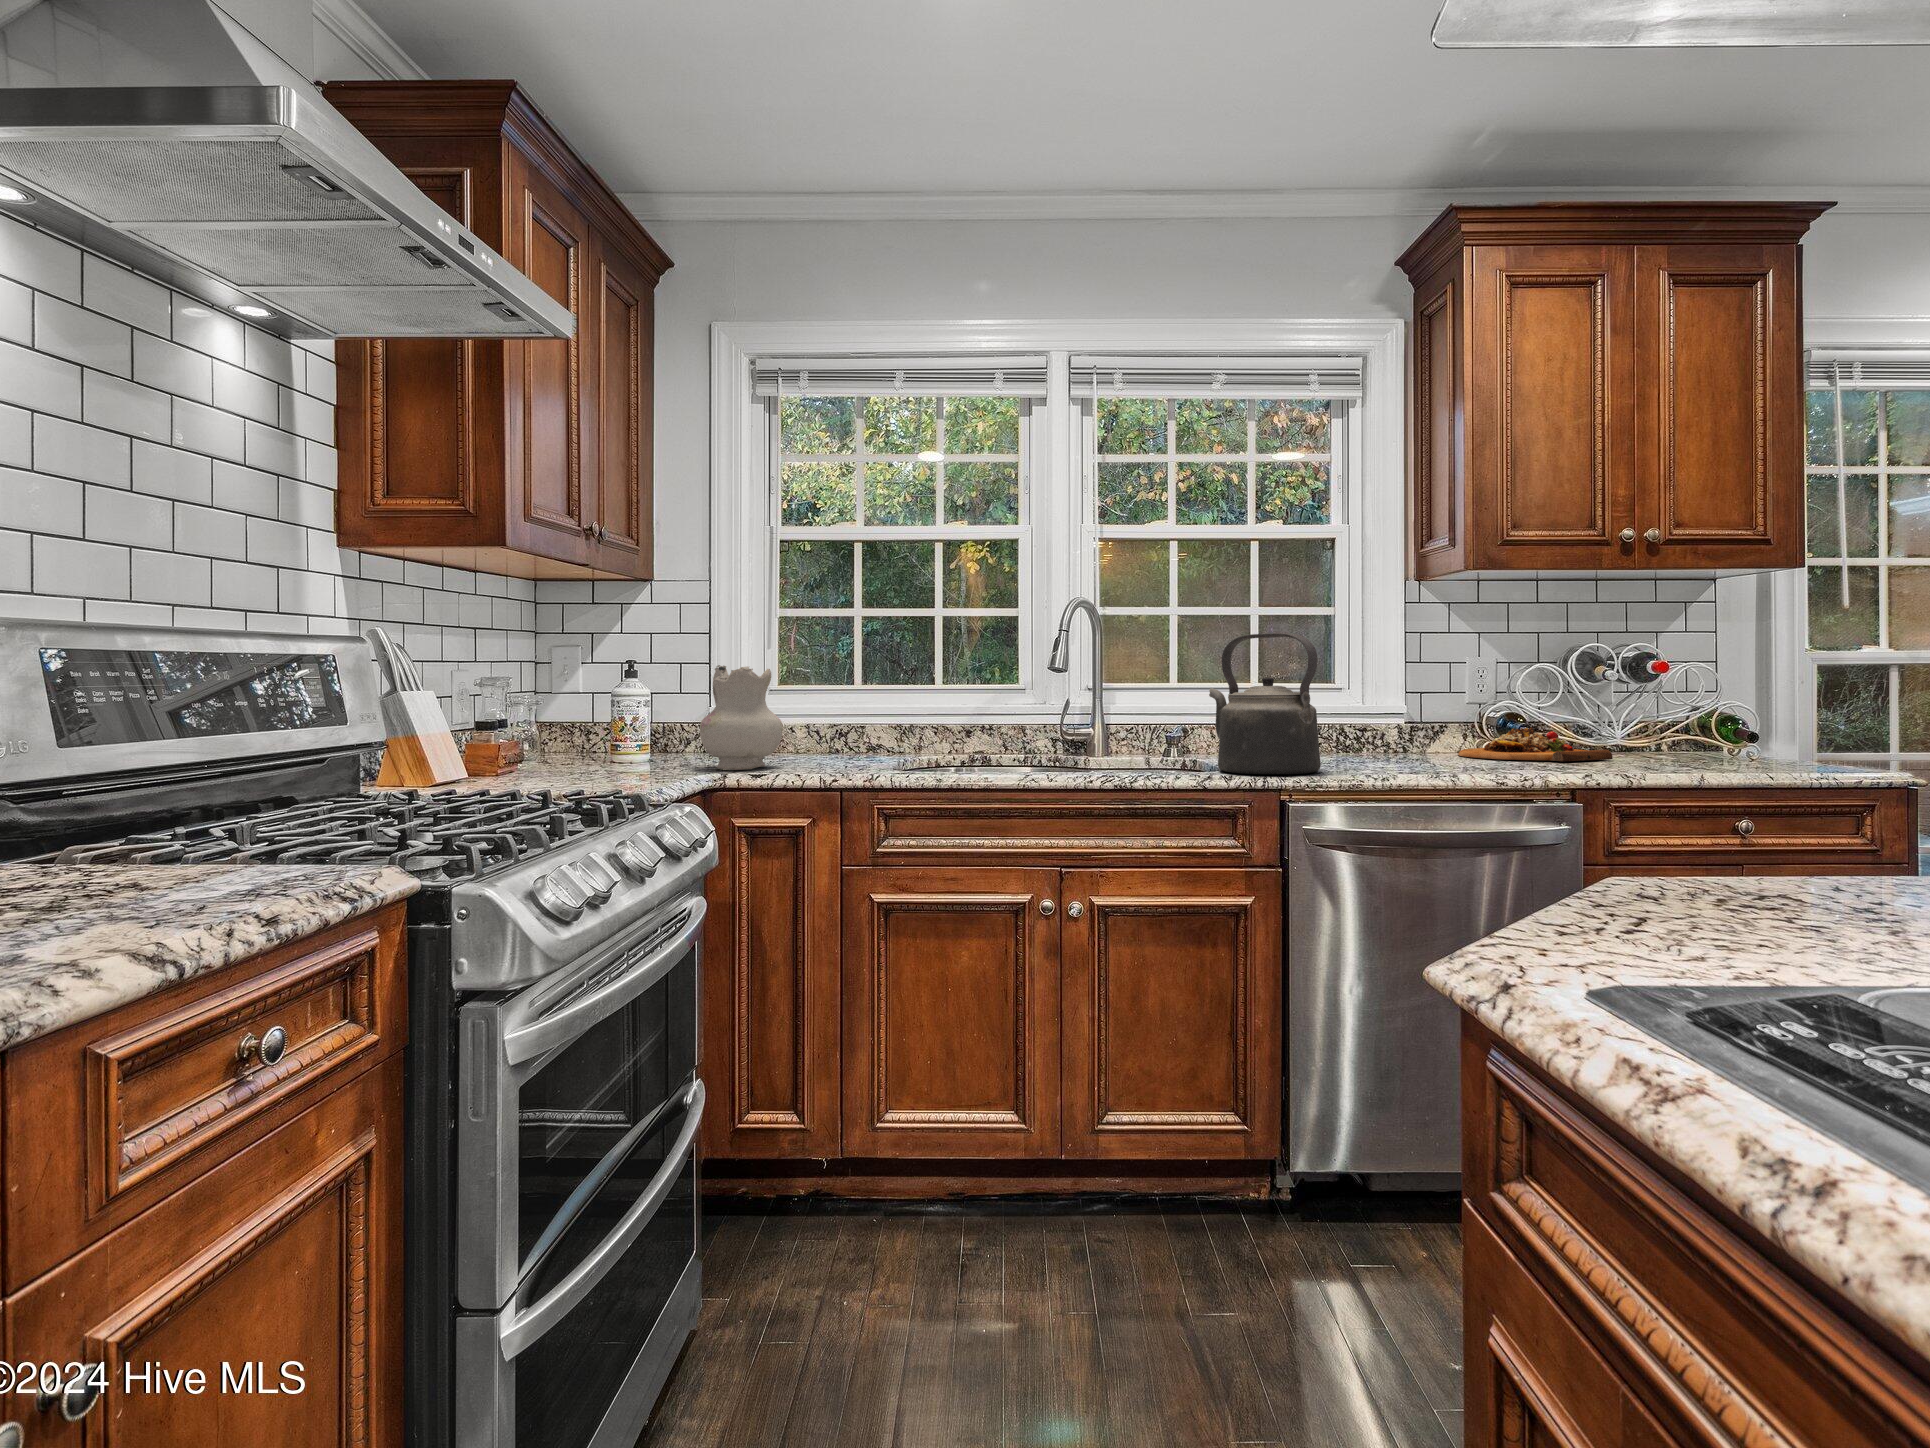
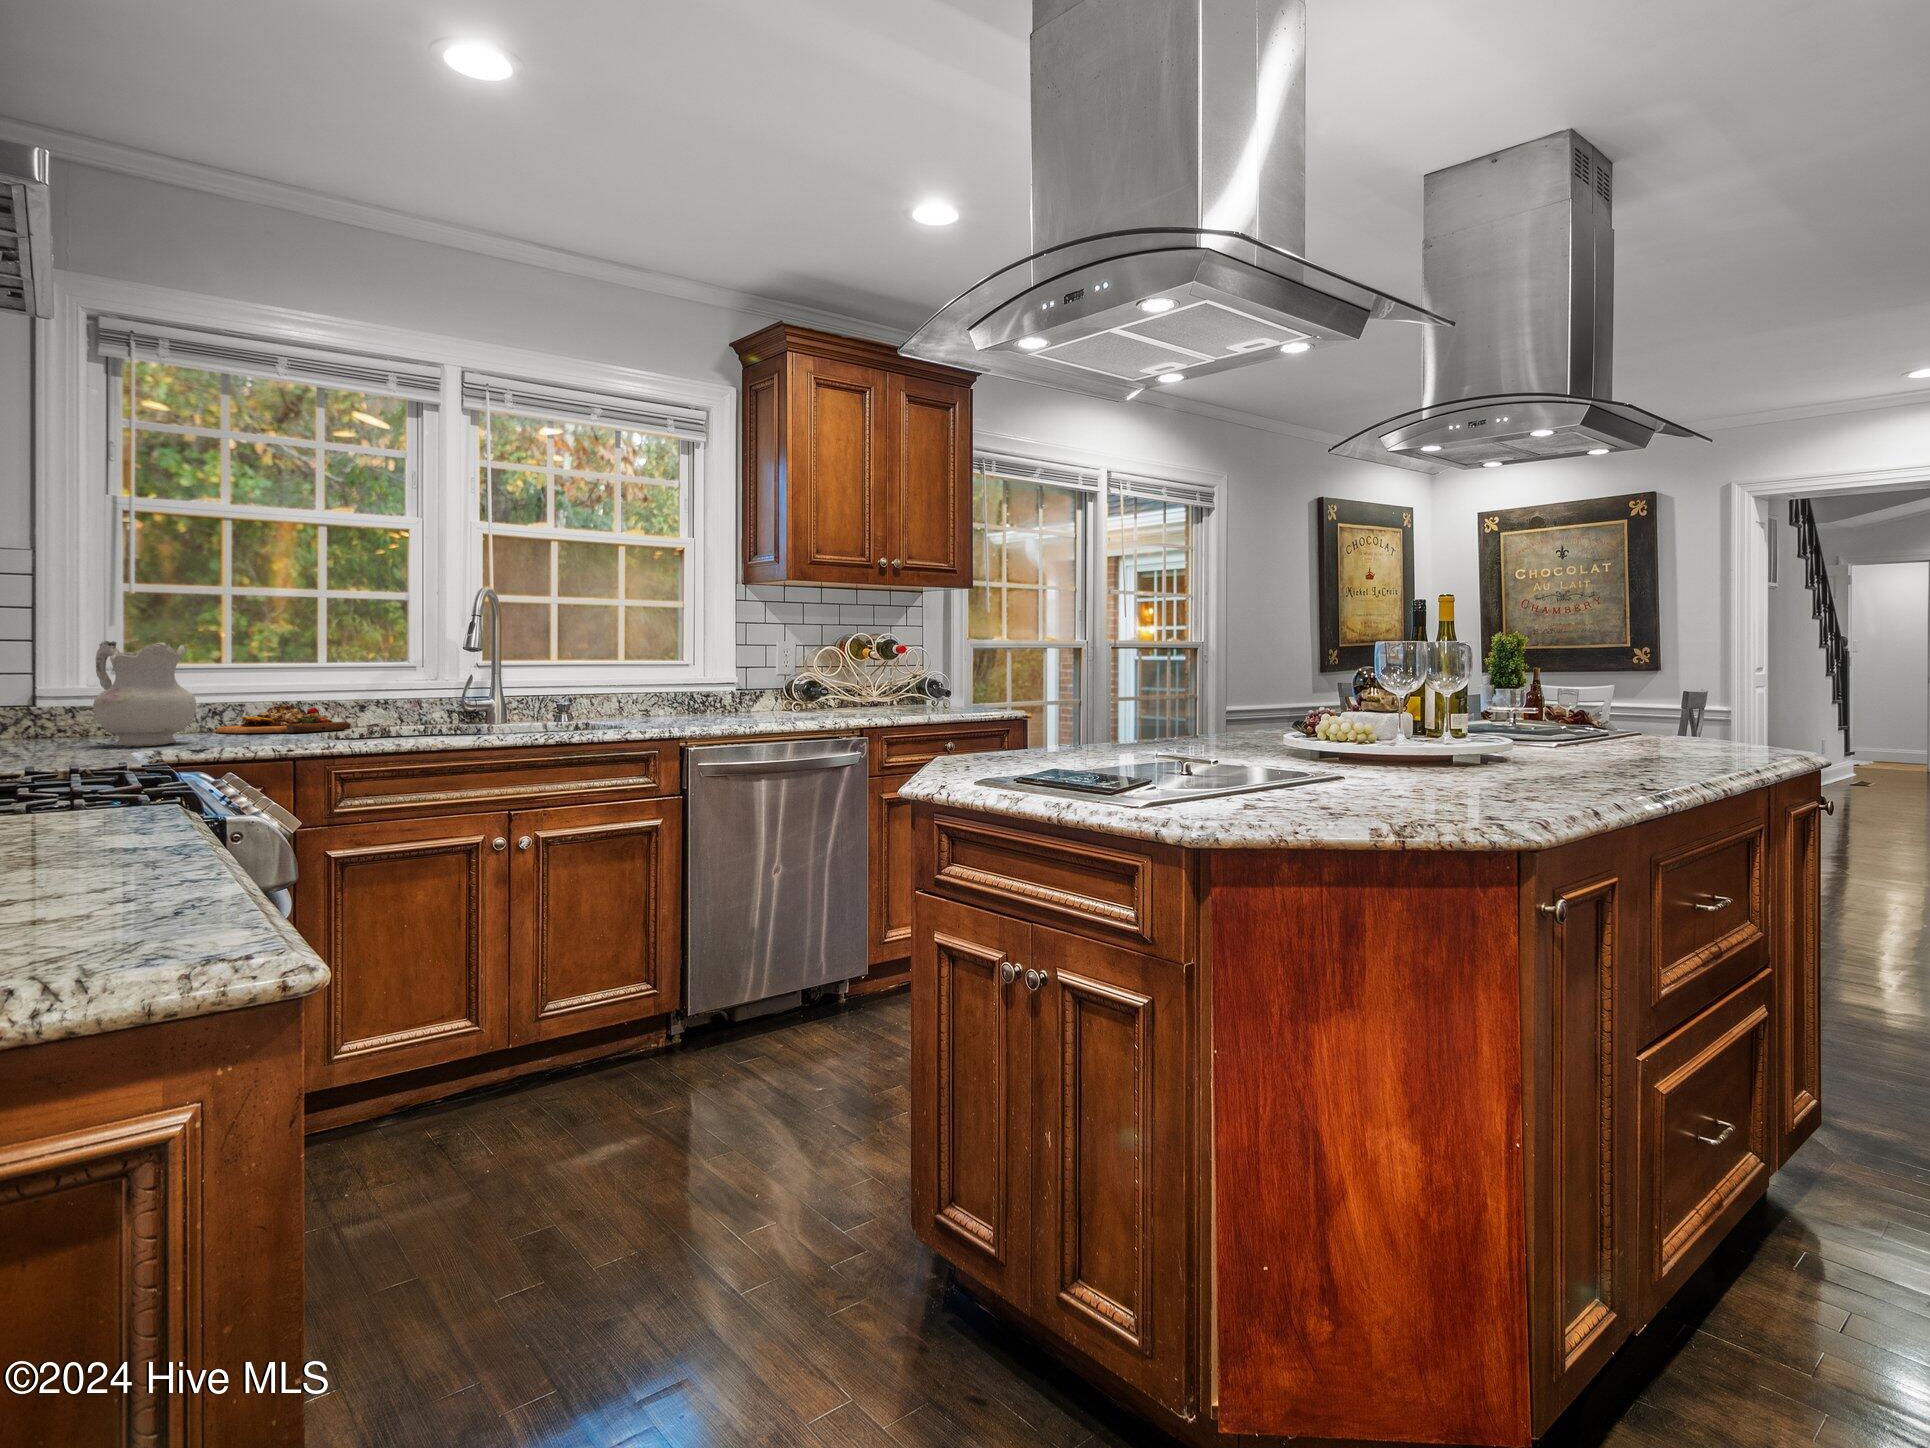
kettle: present [1209,633,1321,774] -> none [619,623,711,727]
cutting board: present [1458,728,1613,761] -> present [215,704,350,733]

